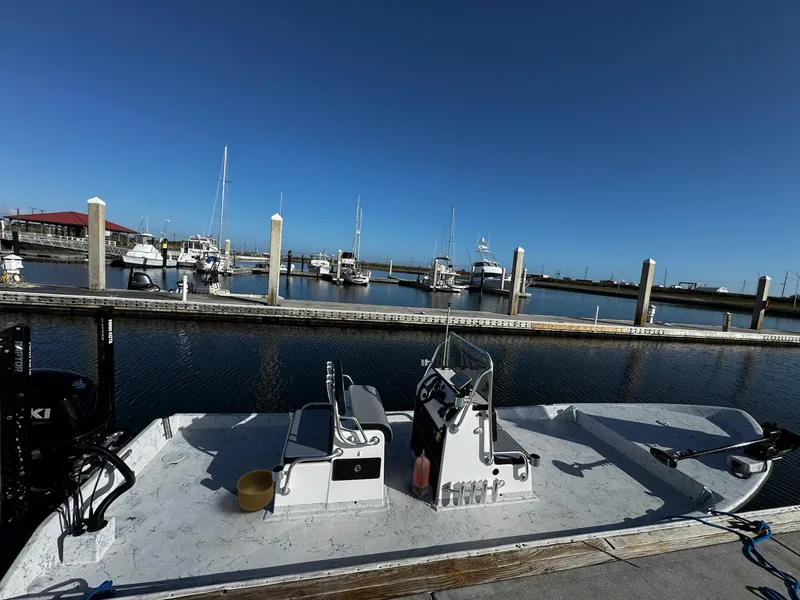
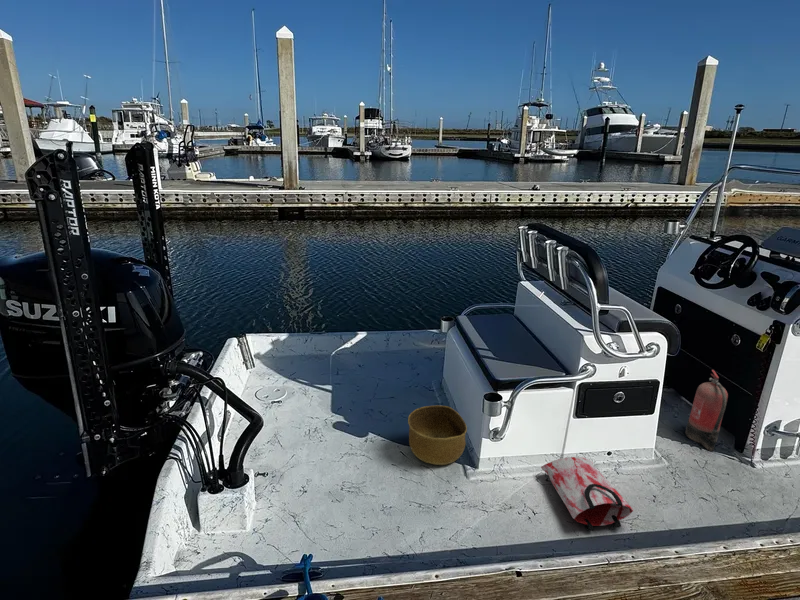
bag: none [306,505,343,556] -> present [541,457,633,531]

